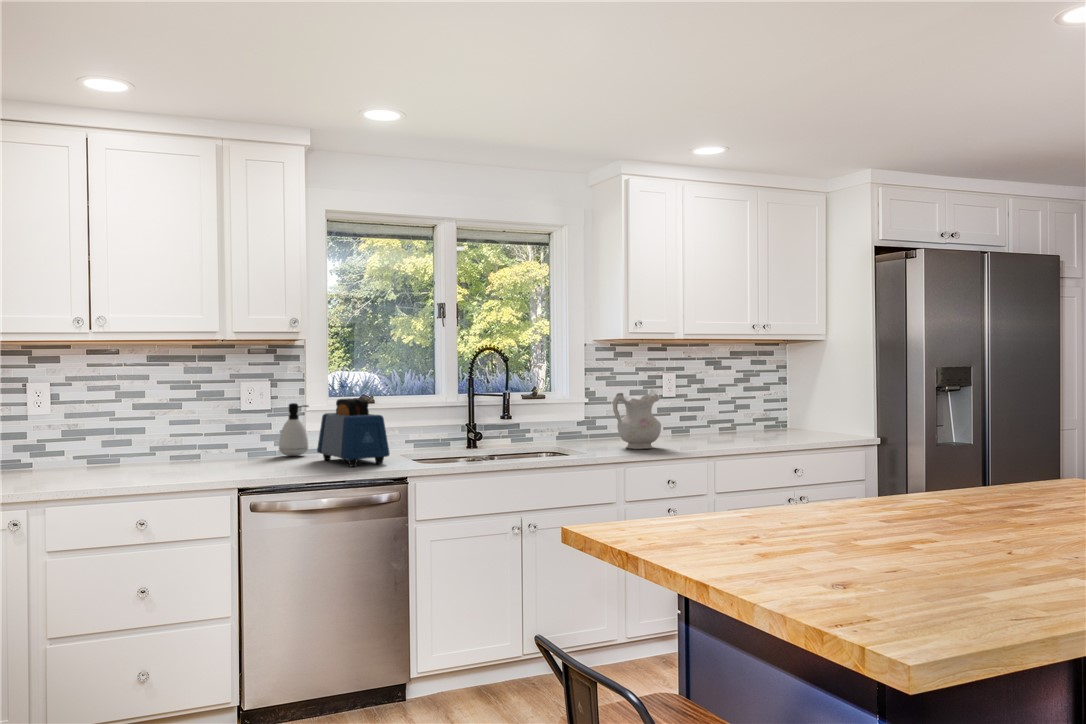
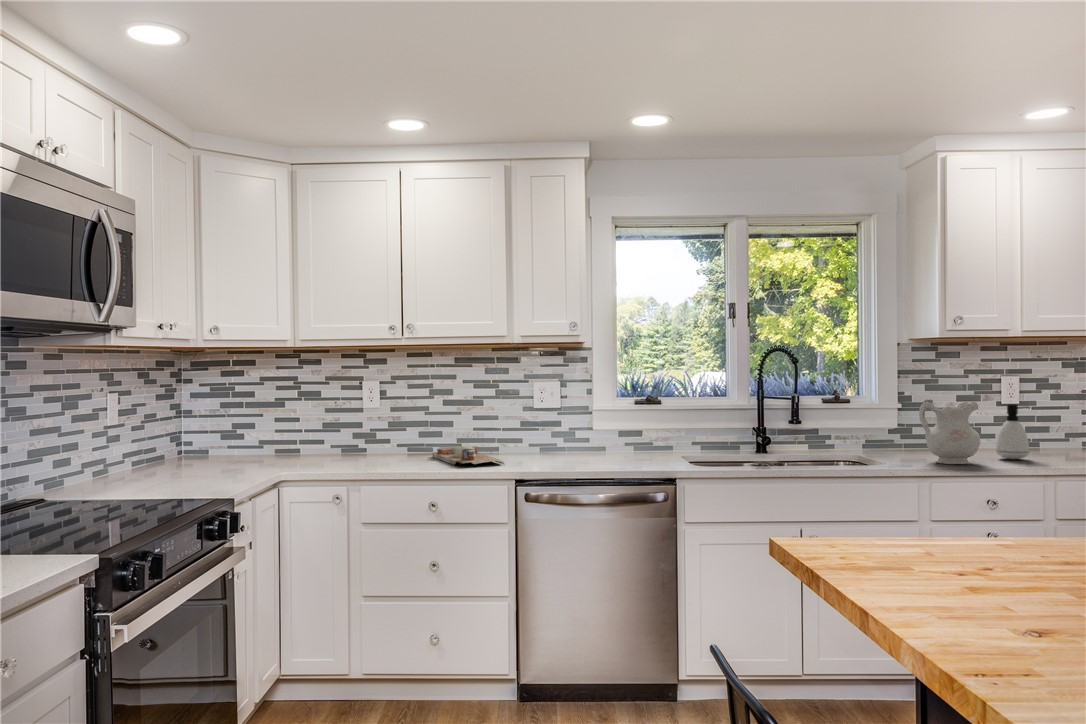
toaster: present [317,399,390,467] -> none [599,400,663,467]
soap dispenser: present [279,403,308,456] -> present [996,404,1030,459]
cutting board: none [121,454,217,476] -> present [432,446,504,465]

